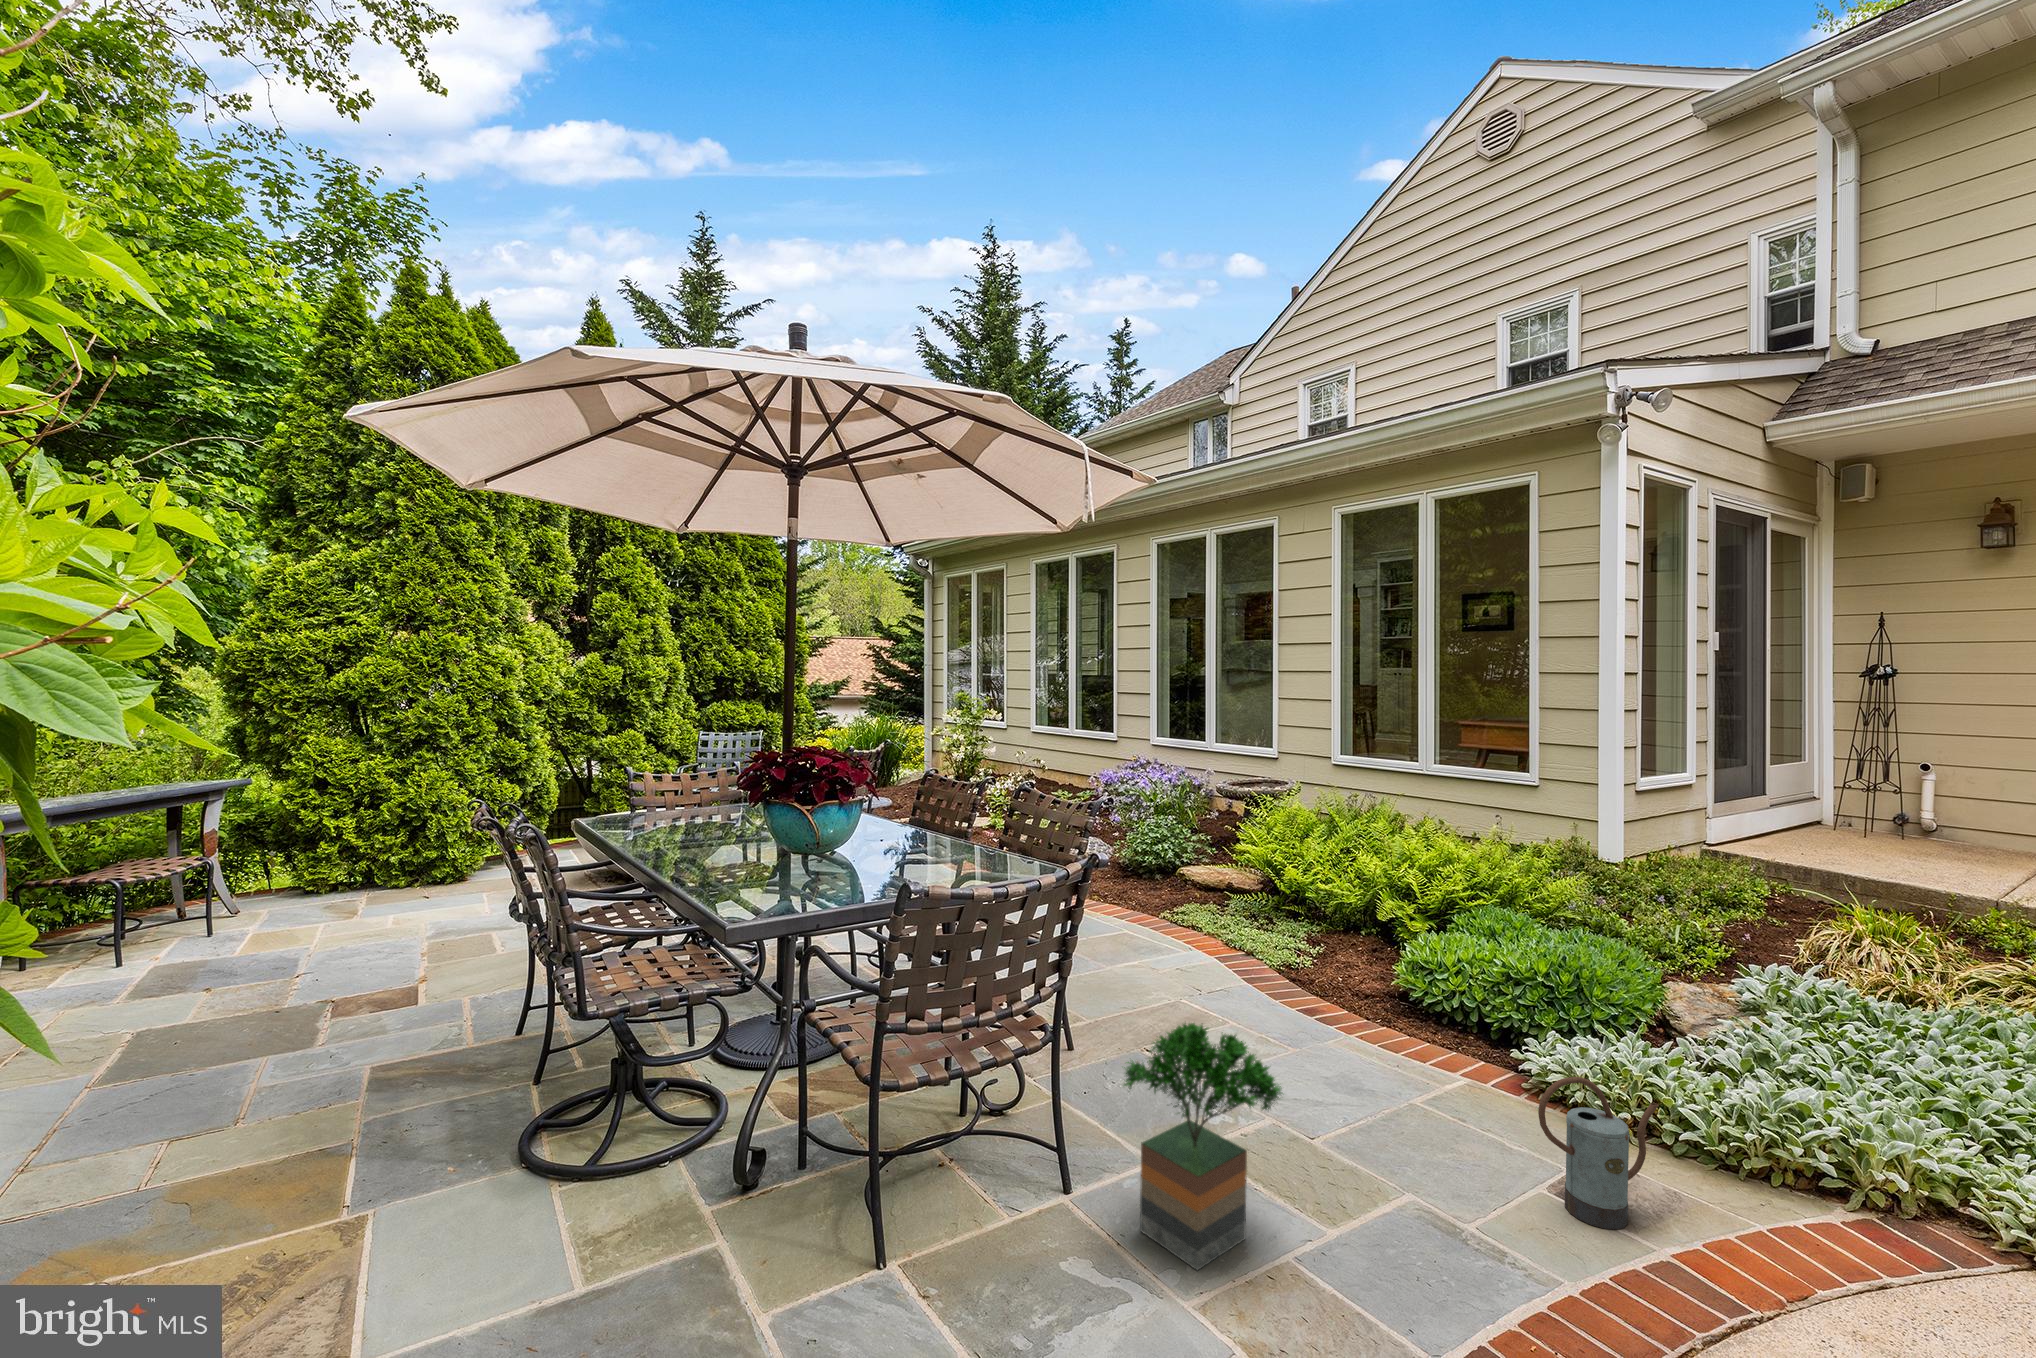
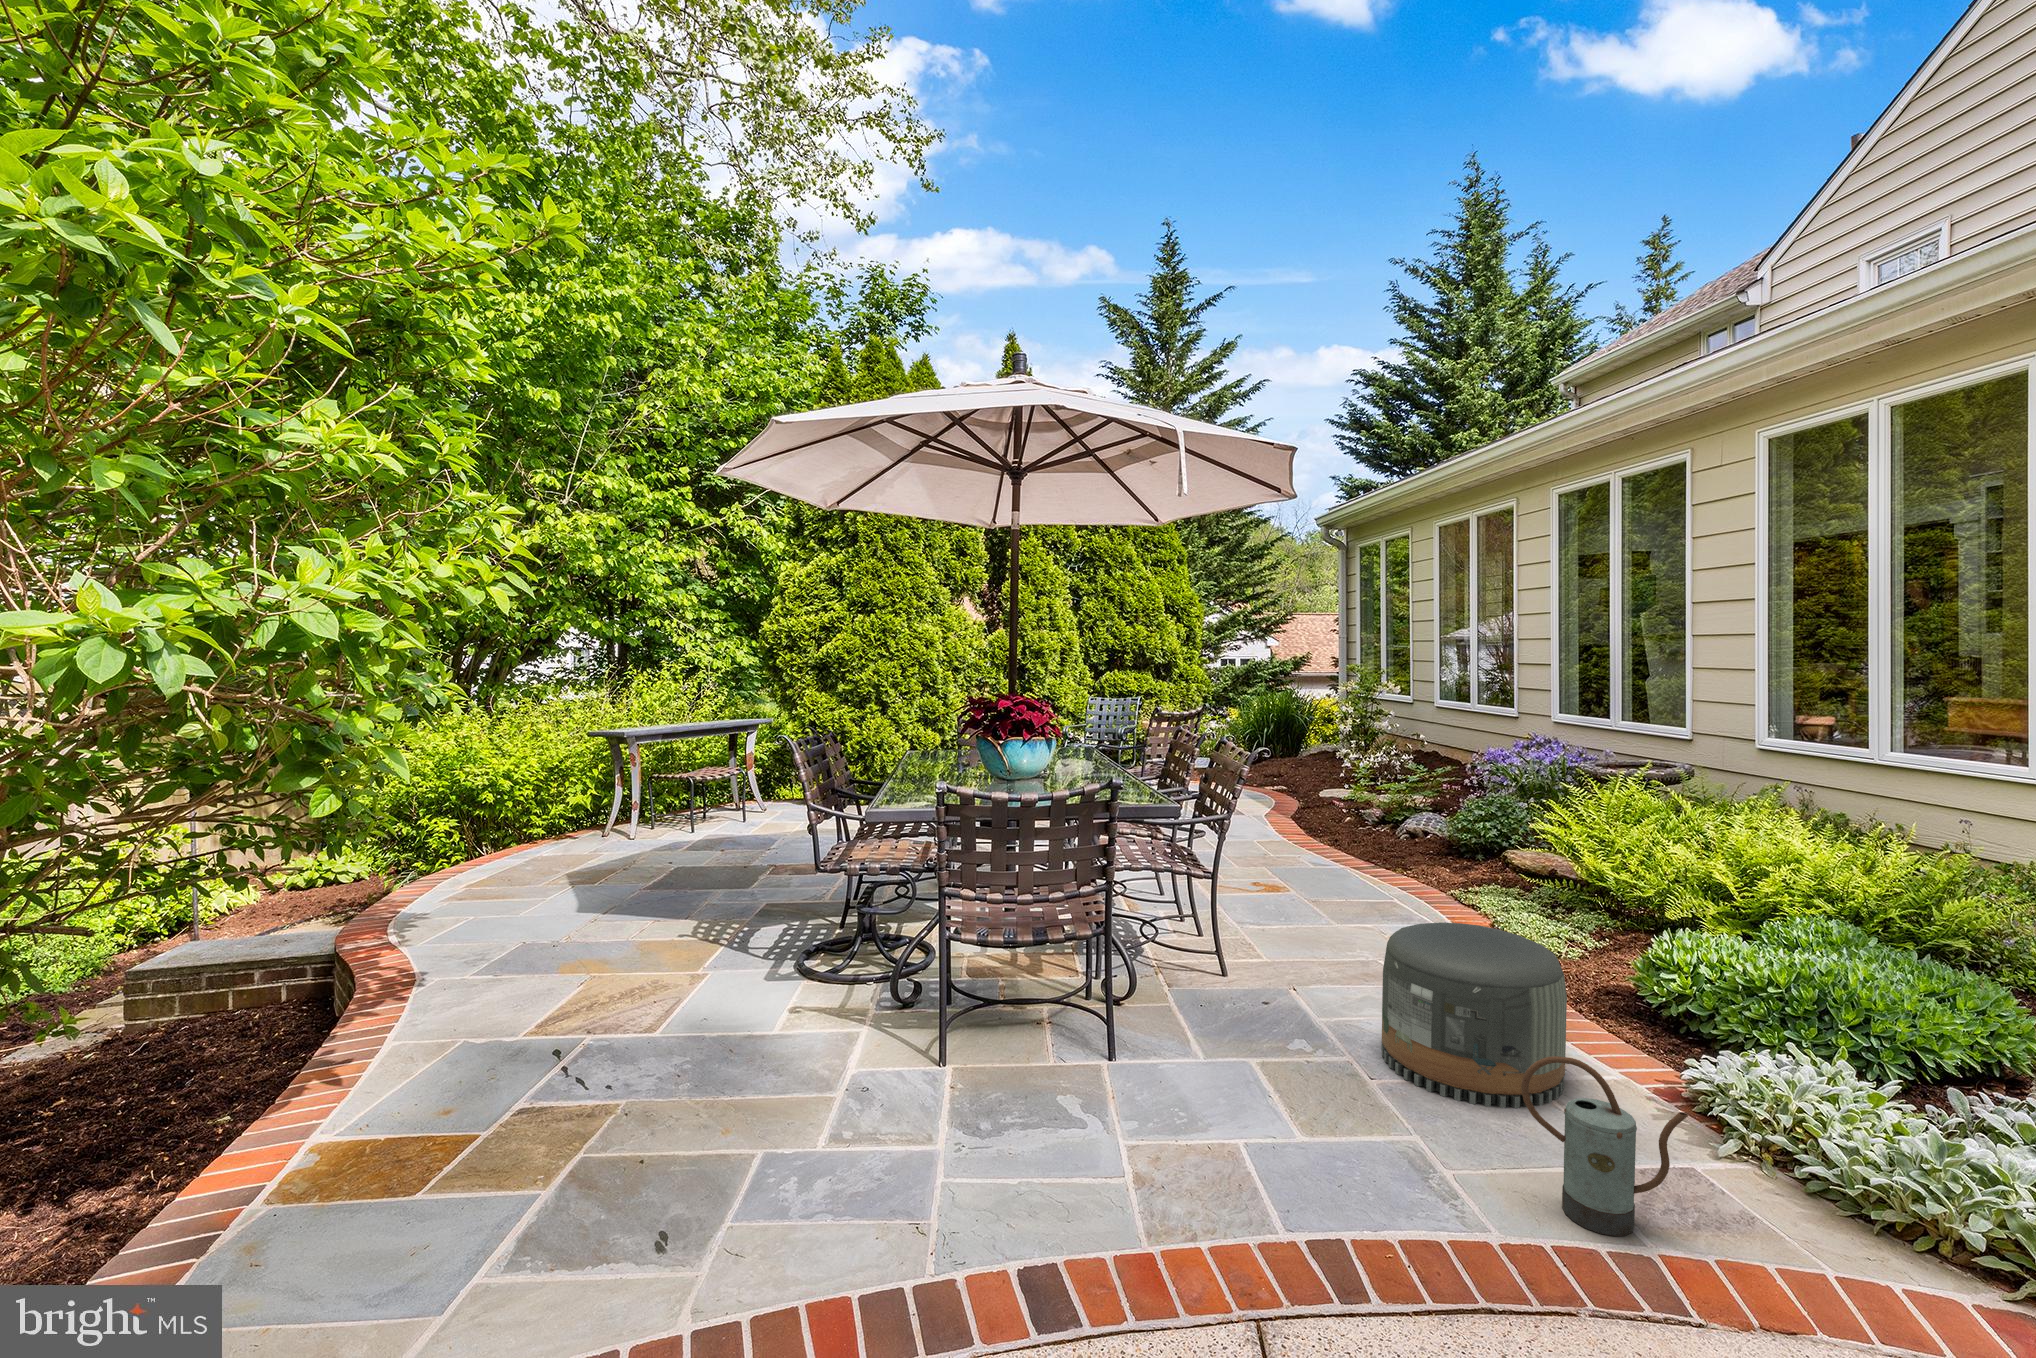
pouf: none [1287,954,1452,1130] -> present [1382,922,1567,1108]
potted tree: present [1124,1023,1282,1270] -> none [1095,925,1226,1125]

